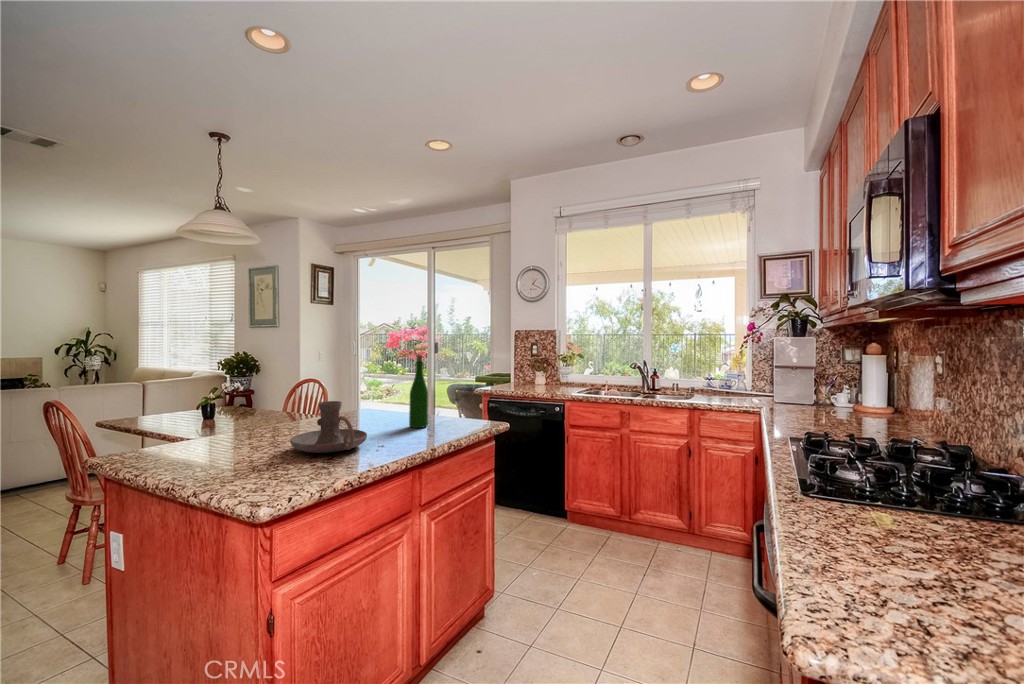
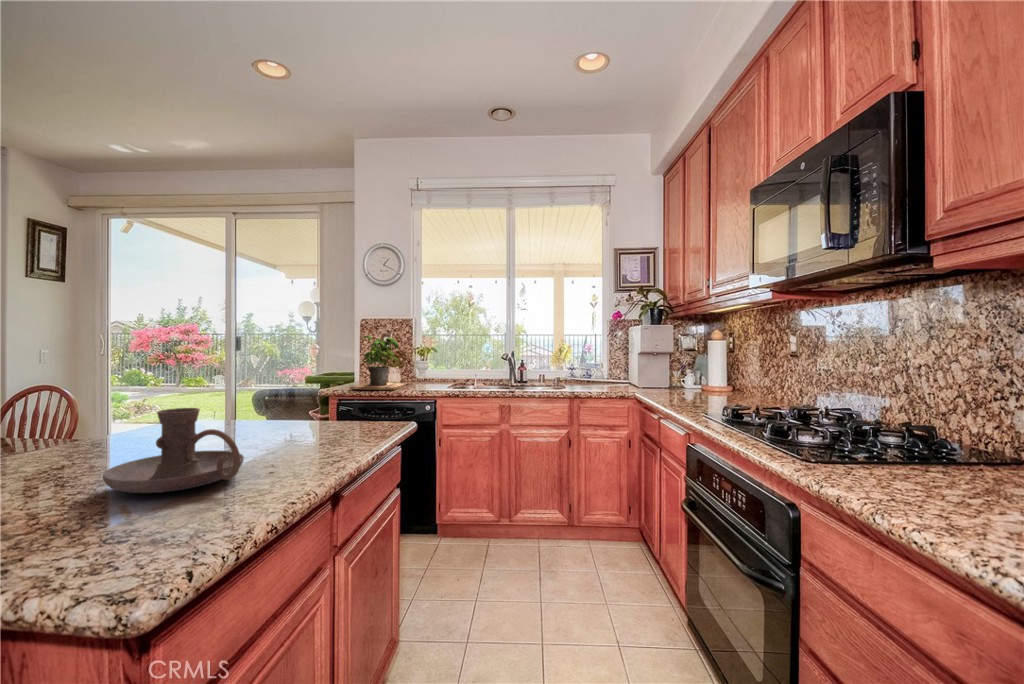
potted plant: none [499,344,550,391] -> present [349,335,409,390]
wine bottle: present [409,355,428,428] -> none [280,340,307,442]

